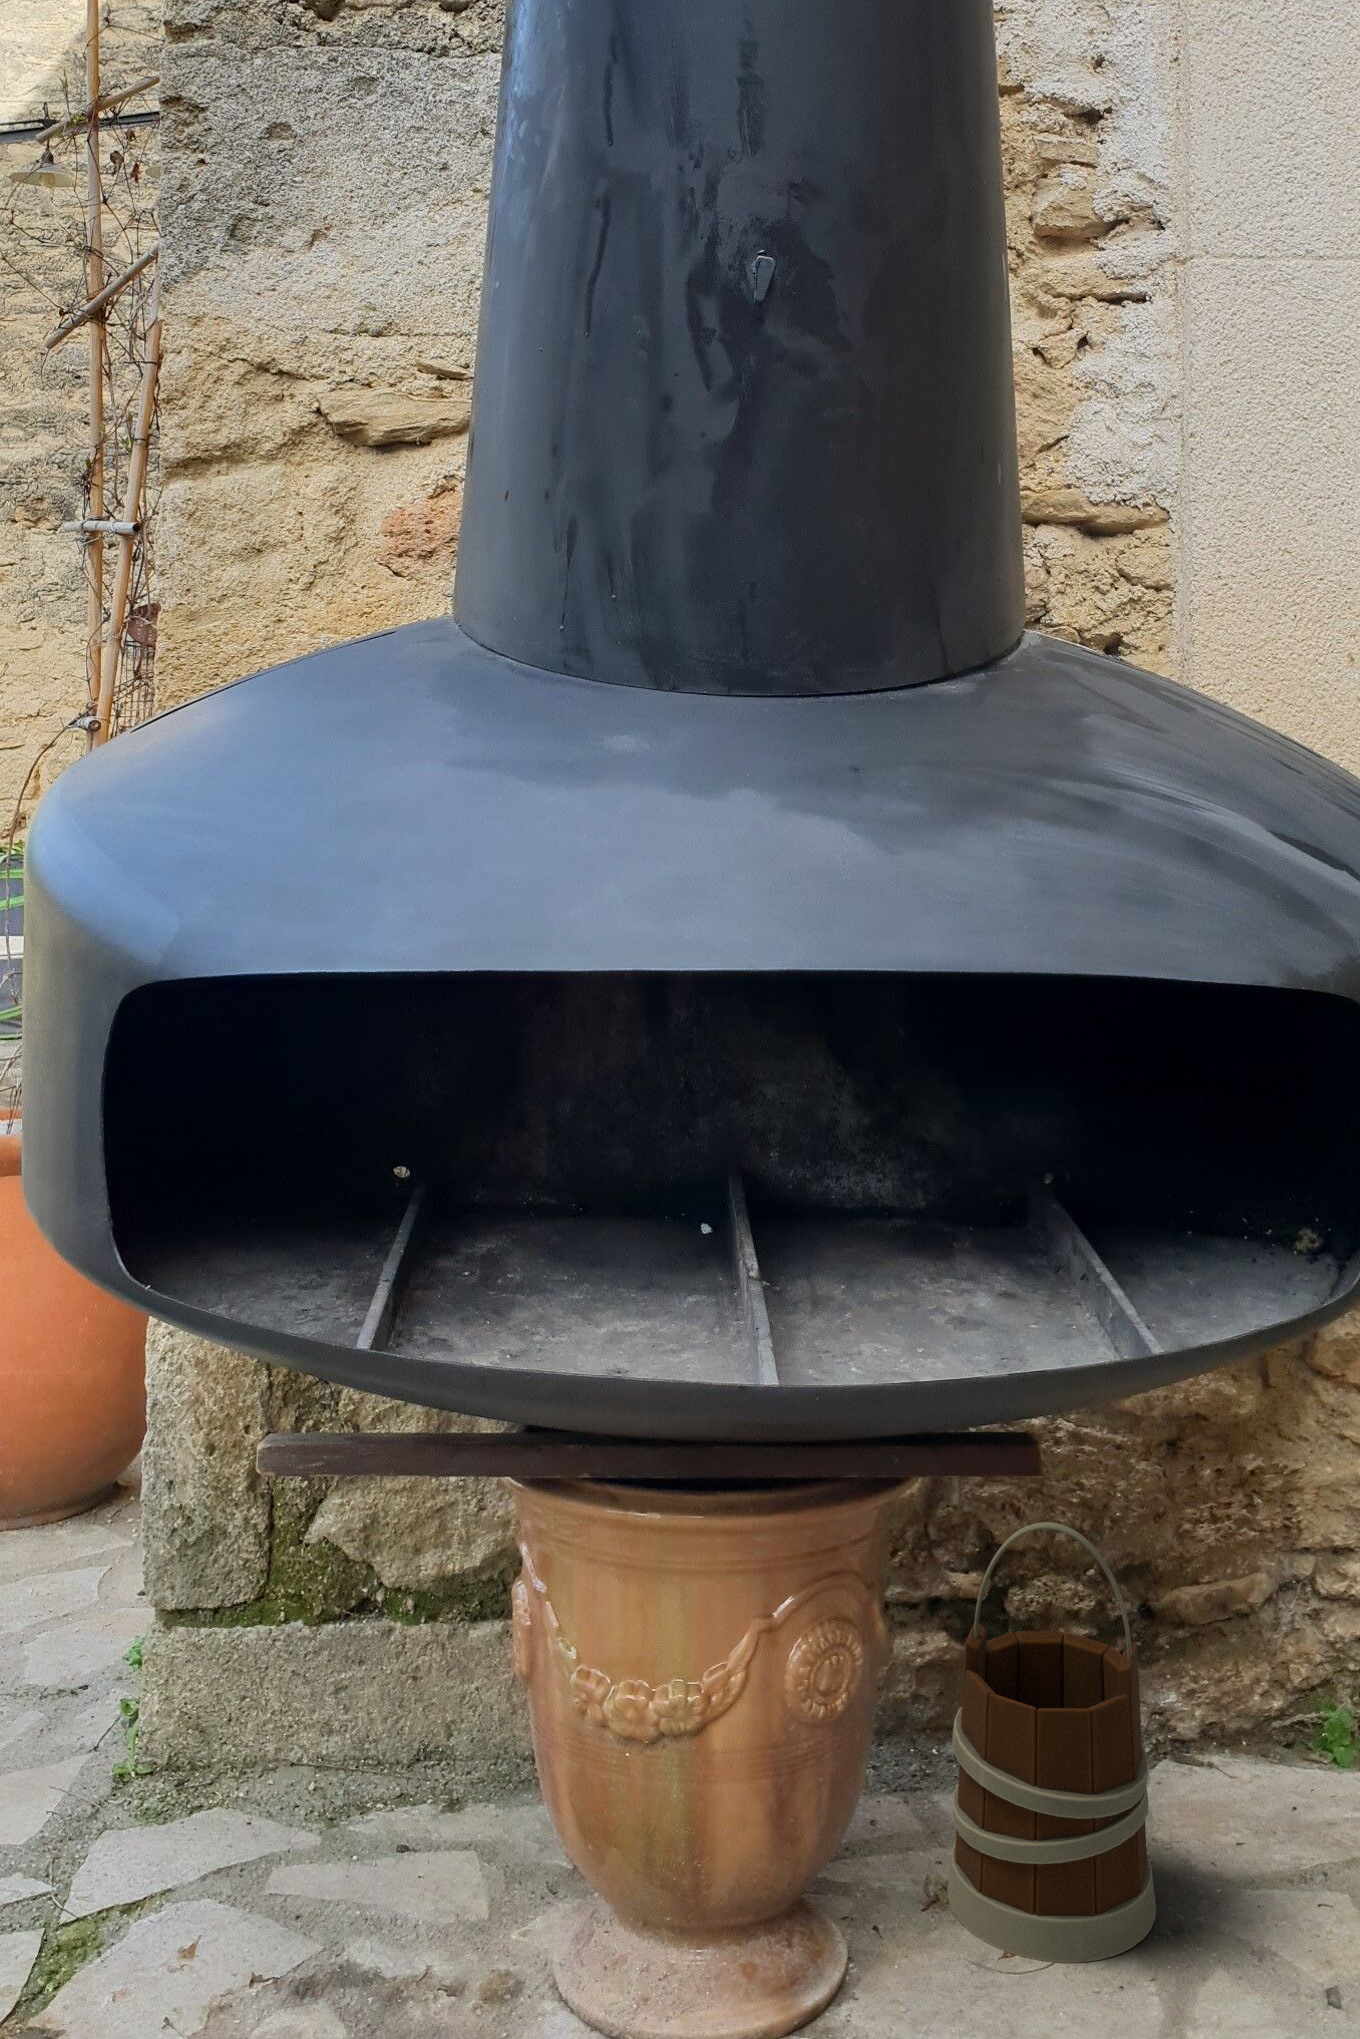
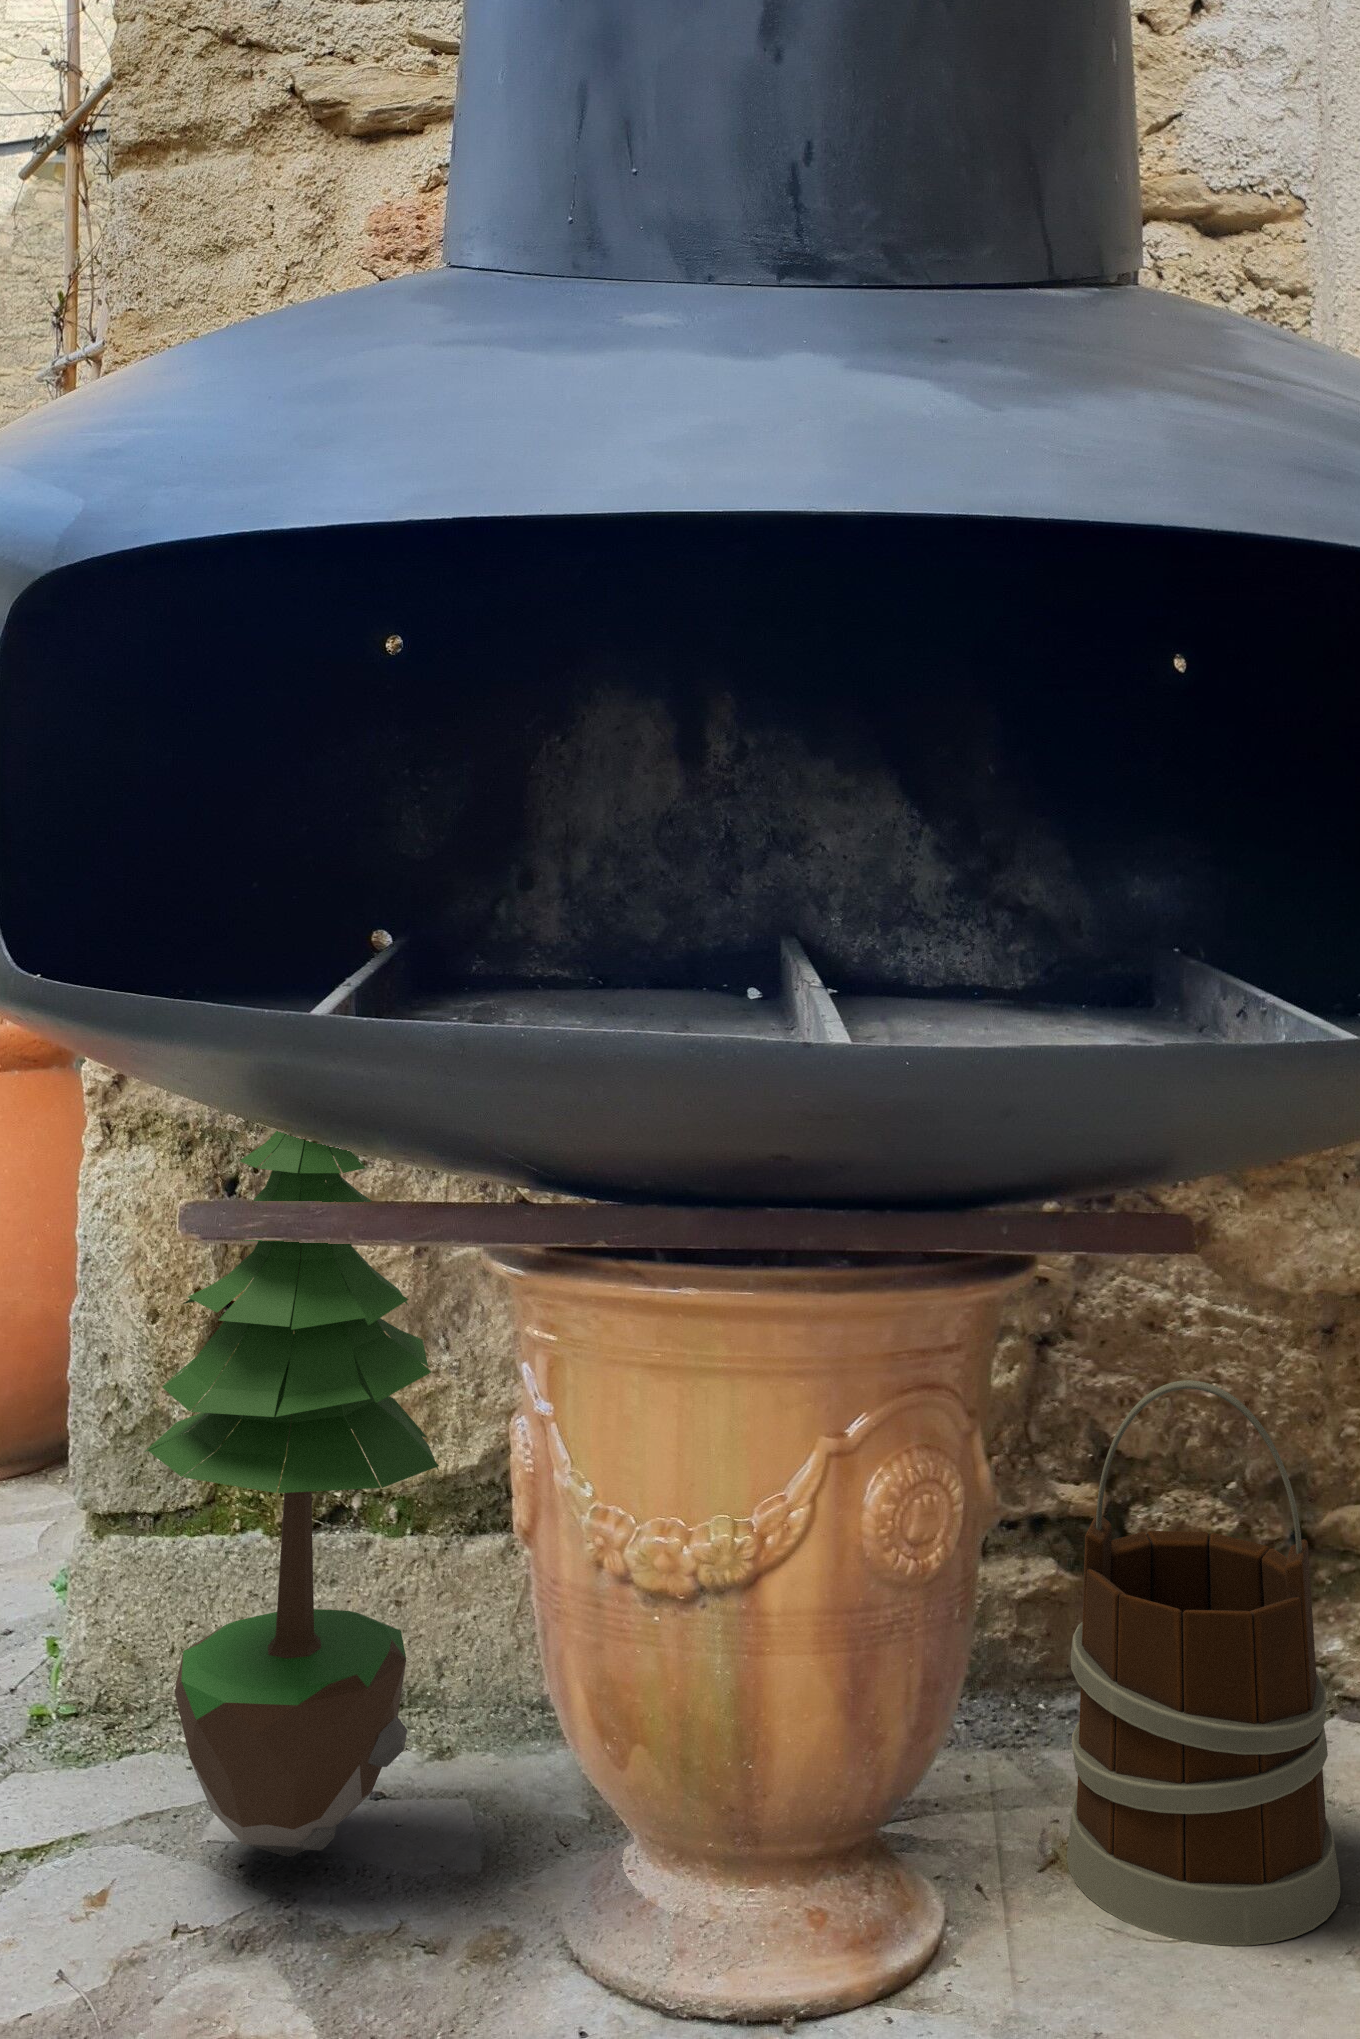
potted tree: none [220,1251,457,1904] -> present [145,1131,439,1857]

